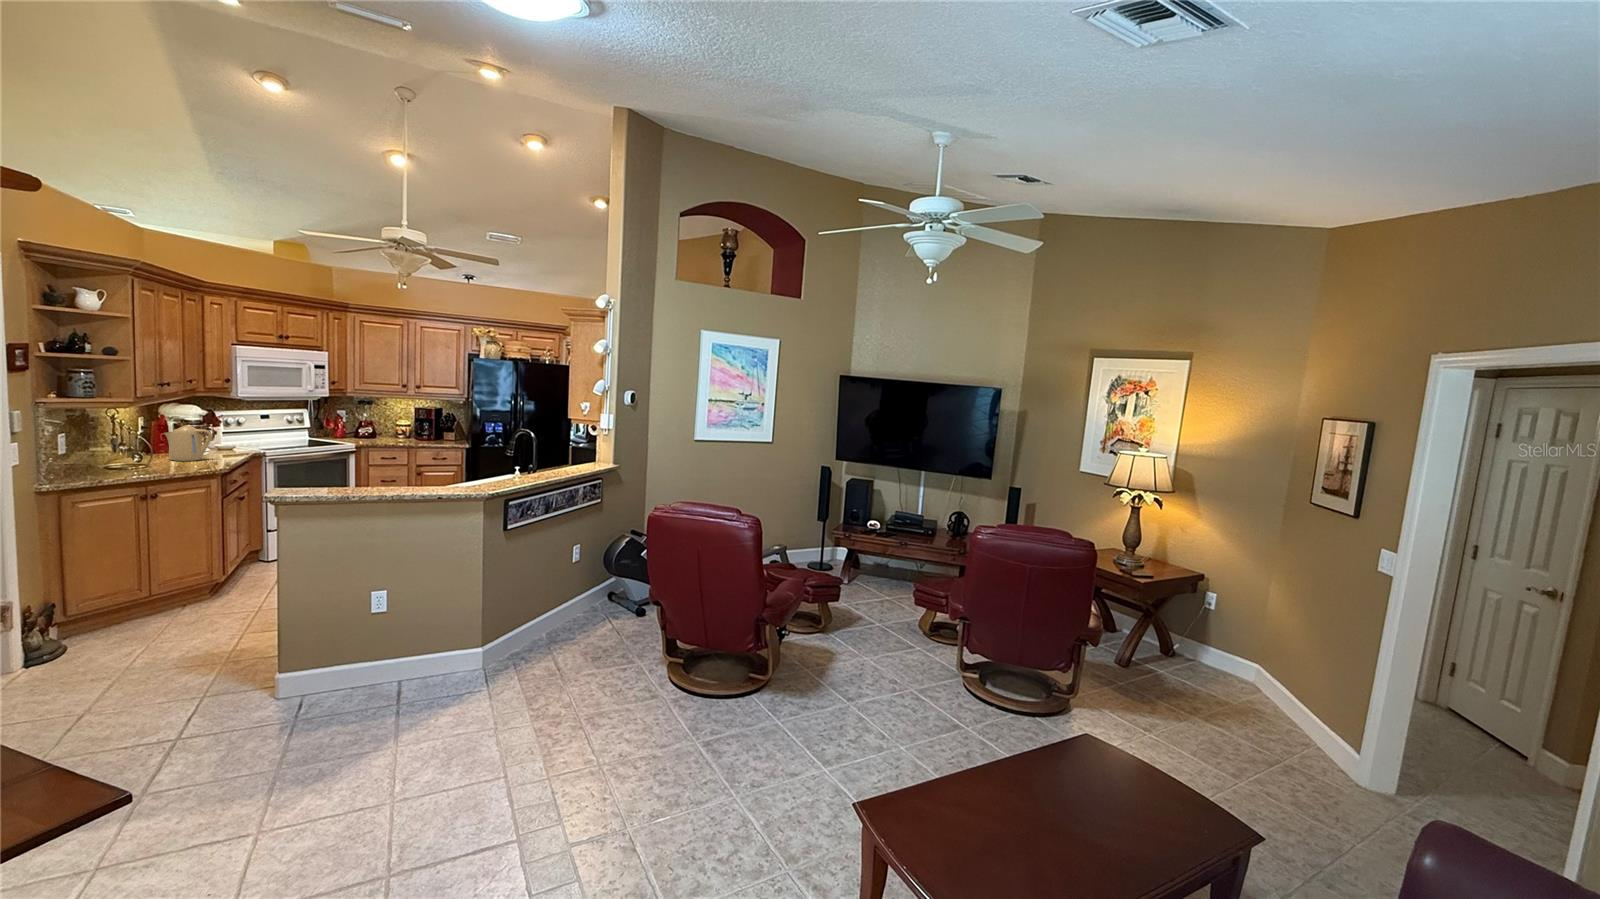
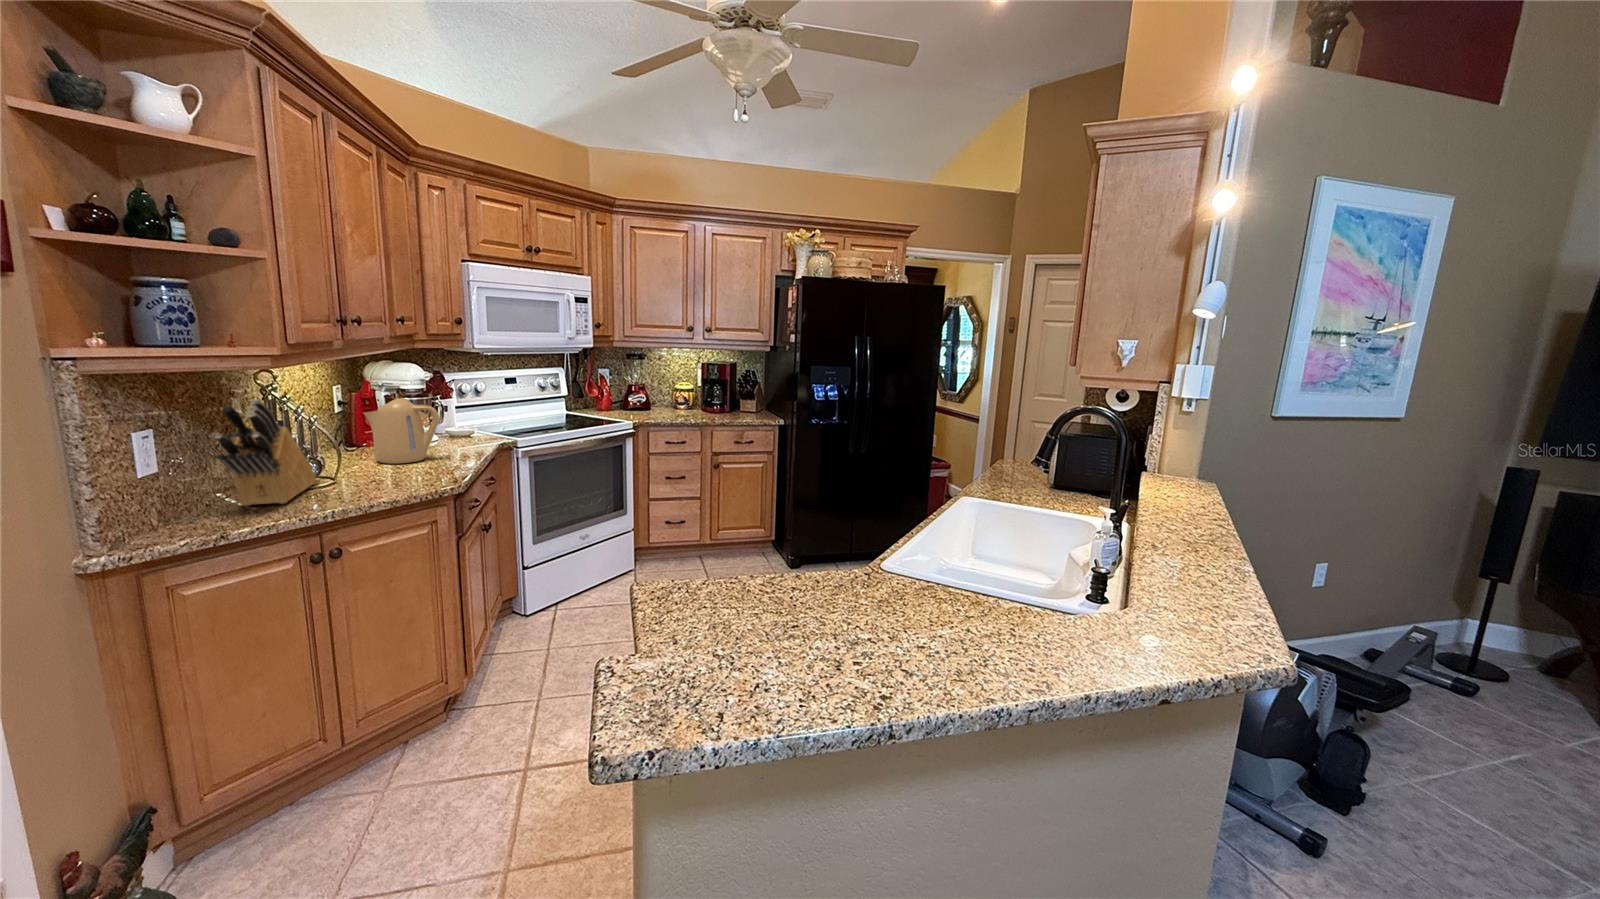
knife block: none [98,422,139,473] -> present [215,399,316,506]

